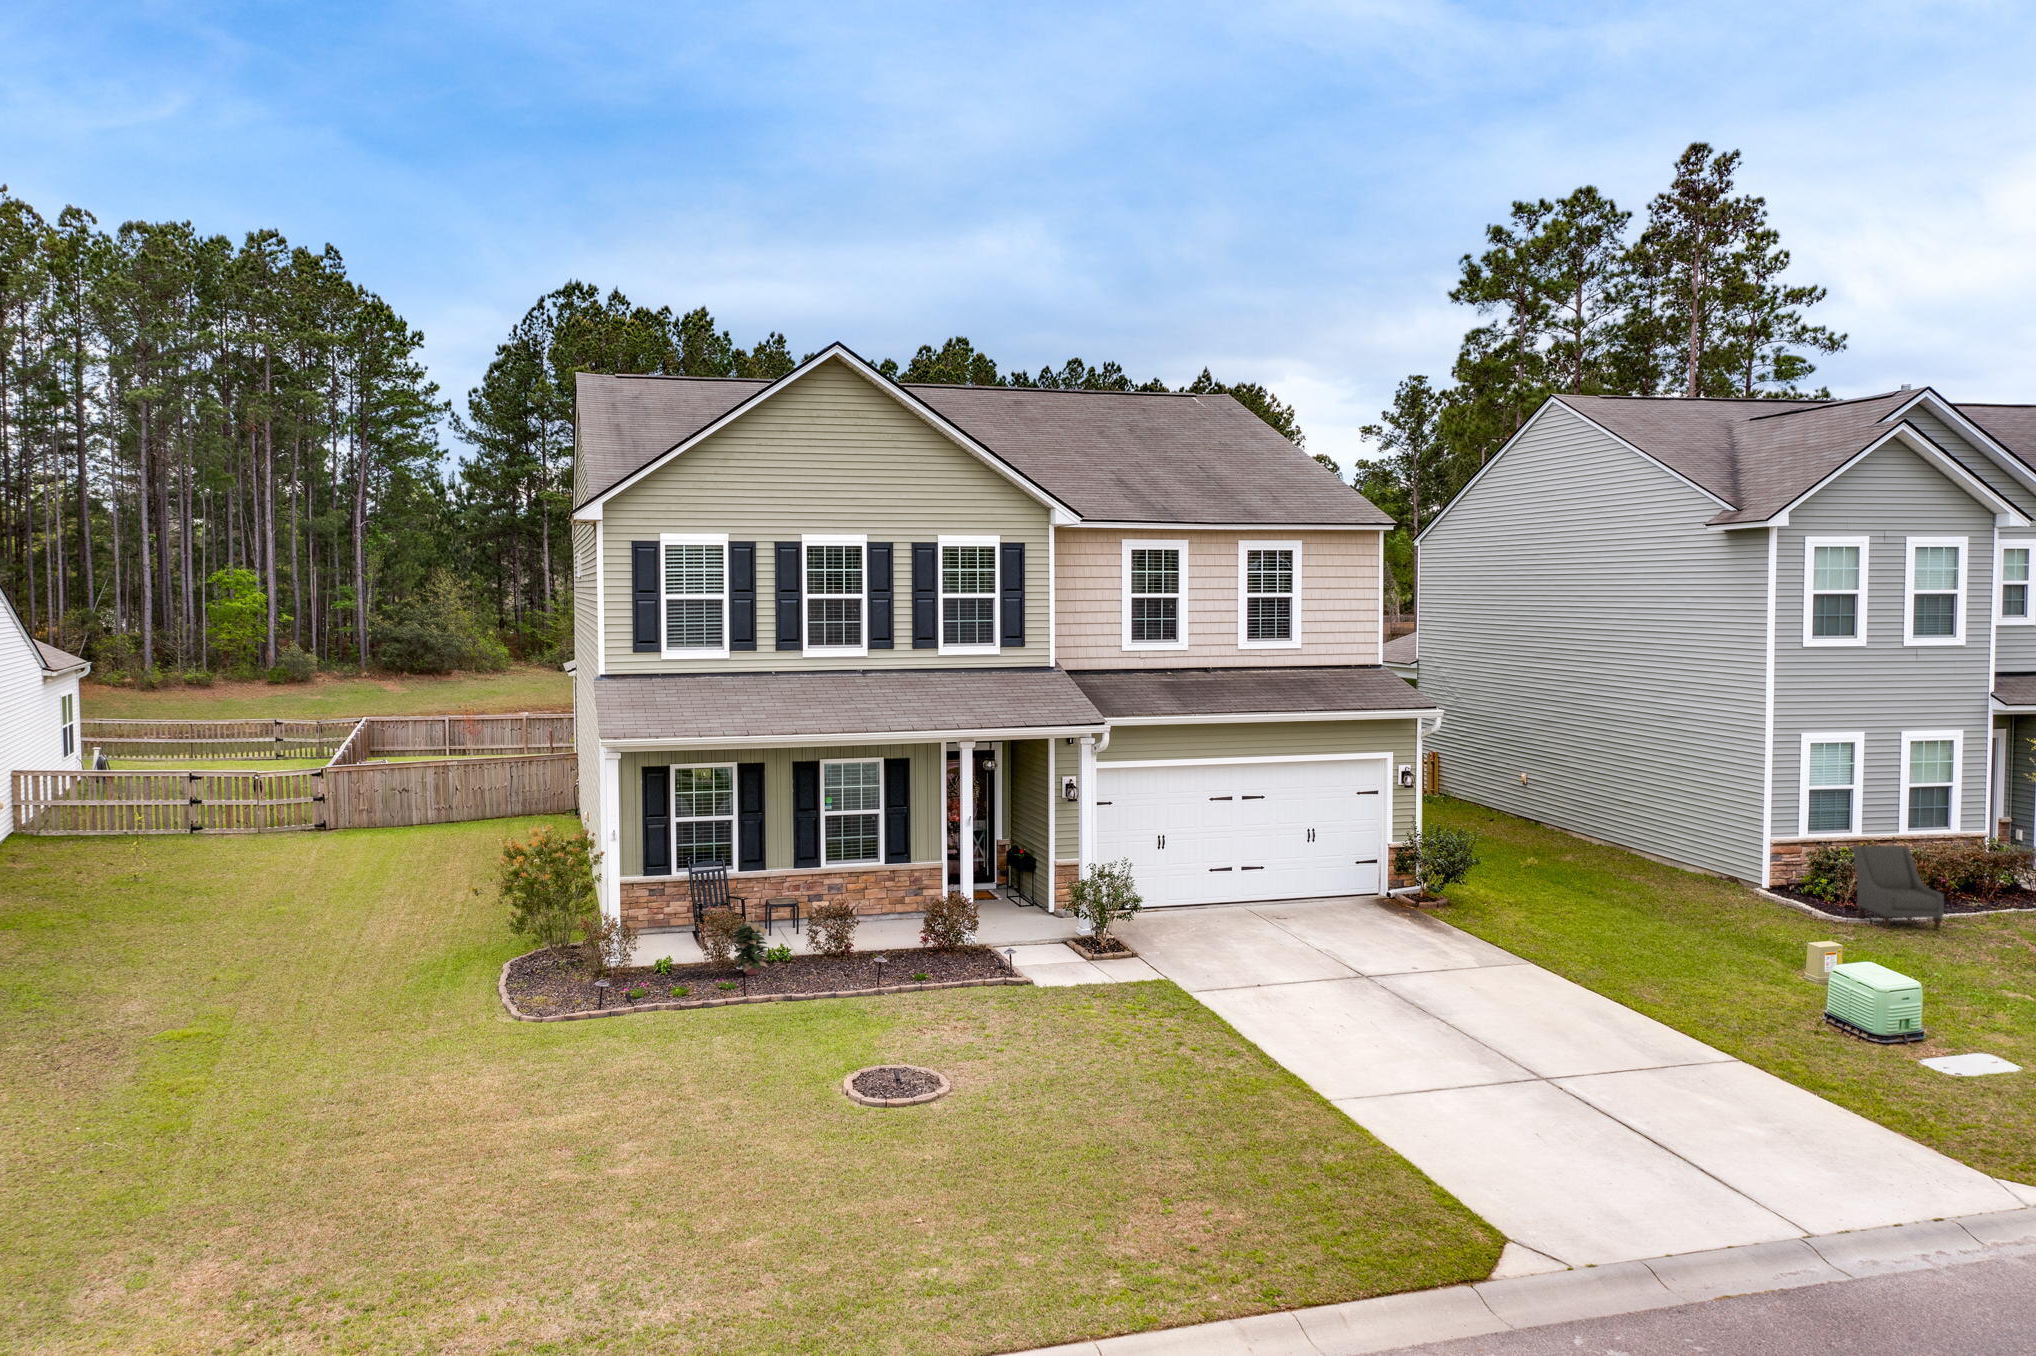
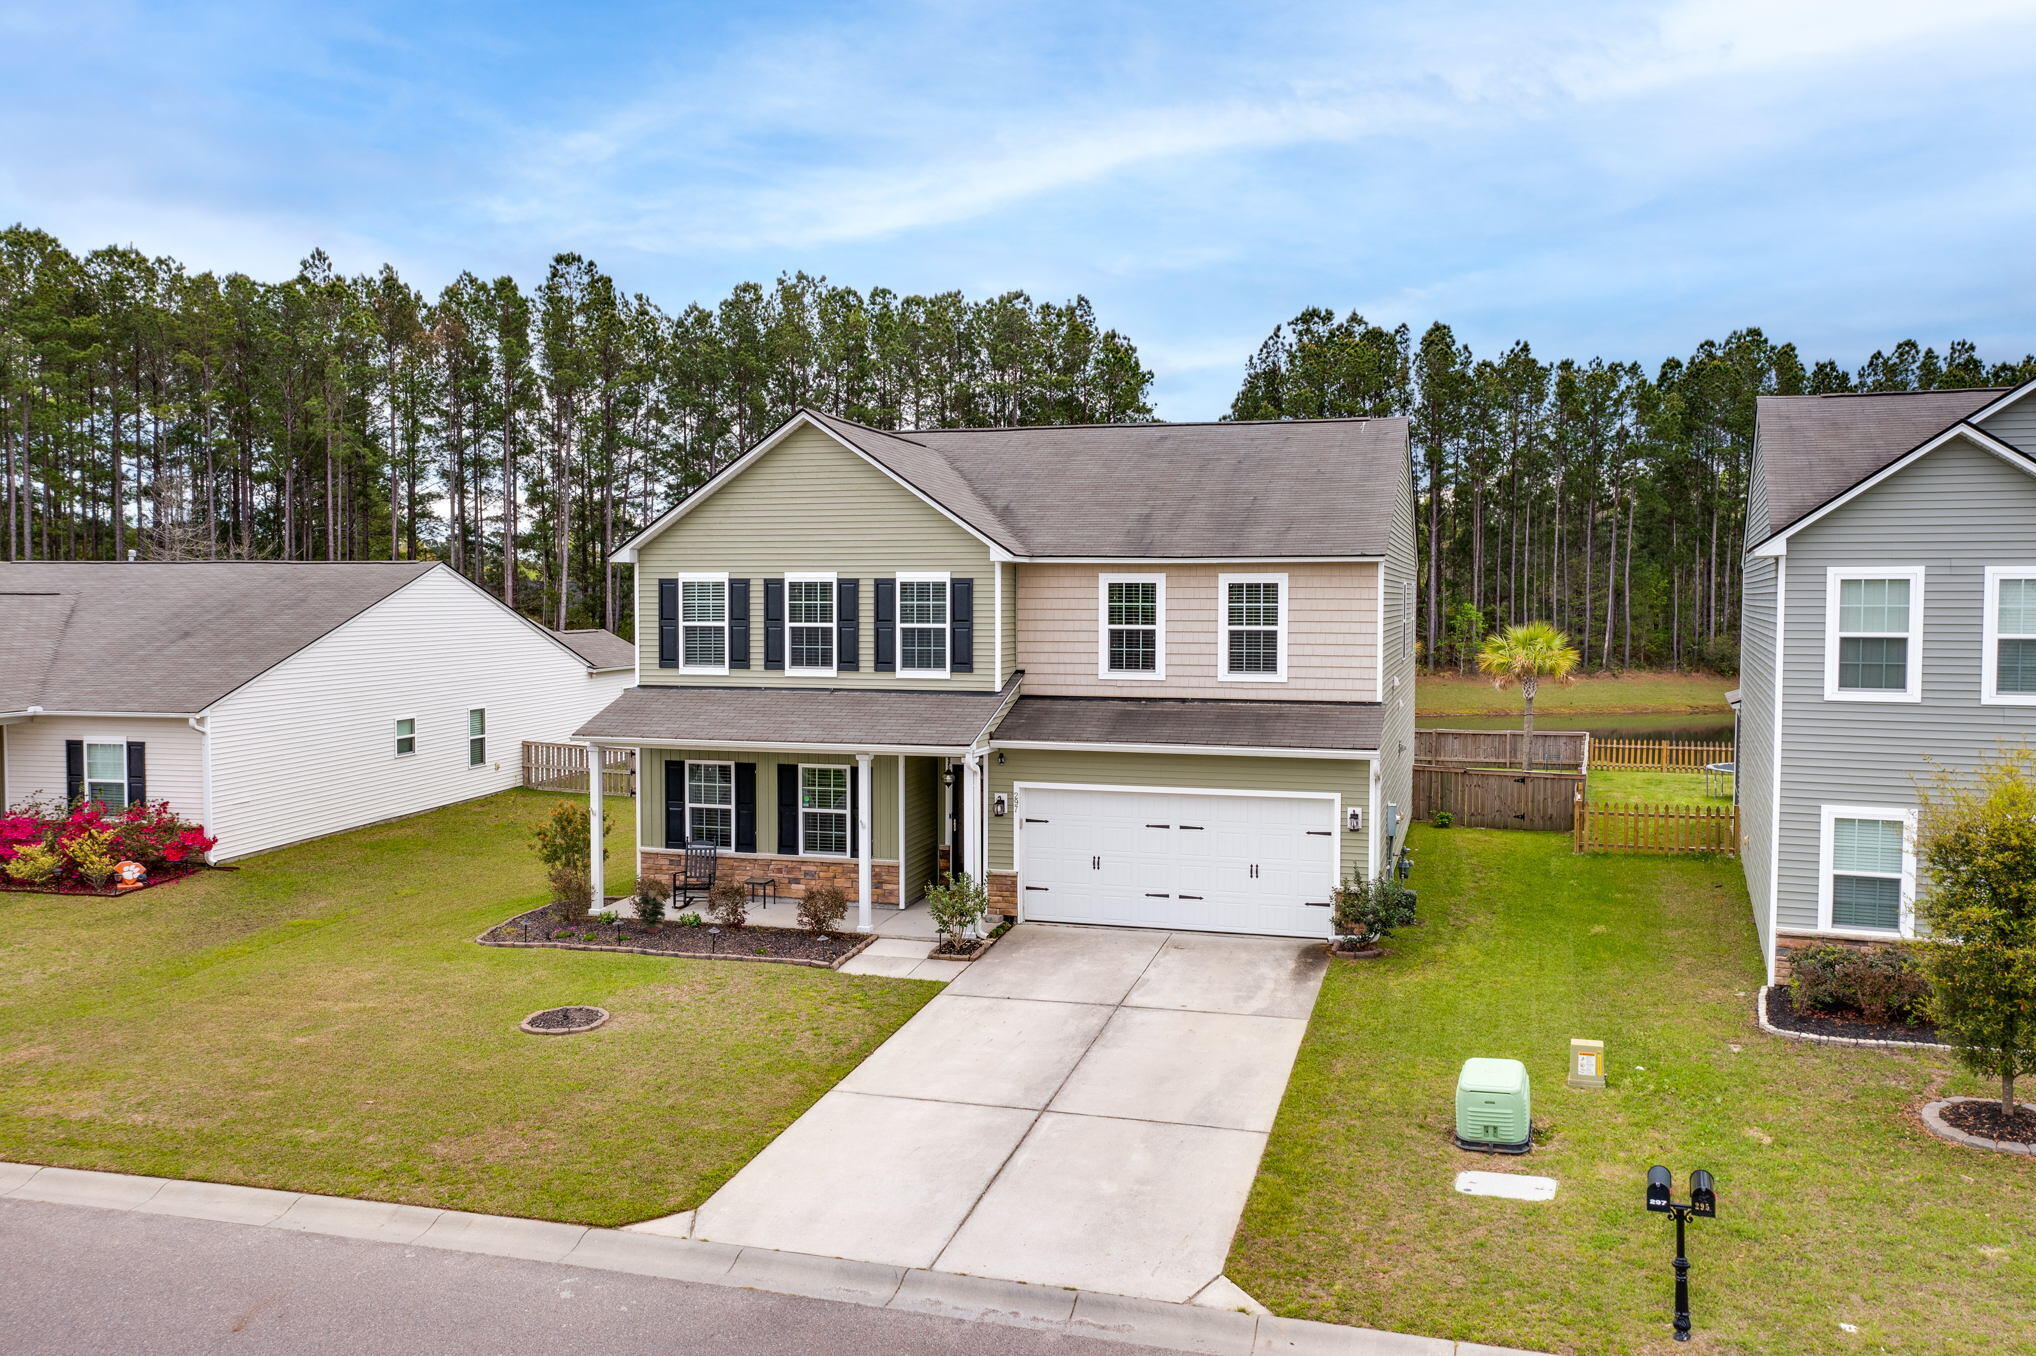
chair: present [1853,845,1944,930] -> none [1835,942,1915,1051]

